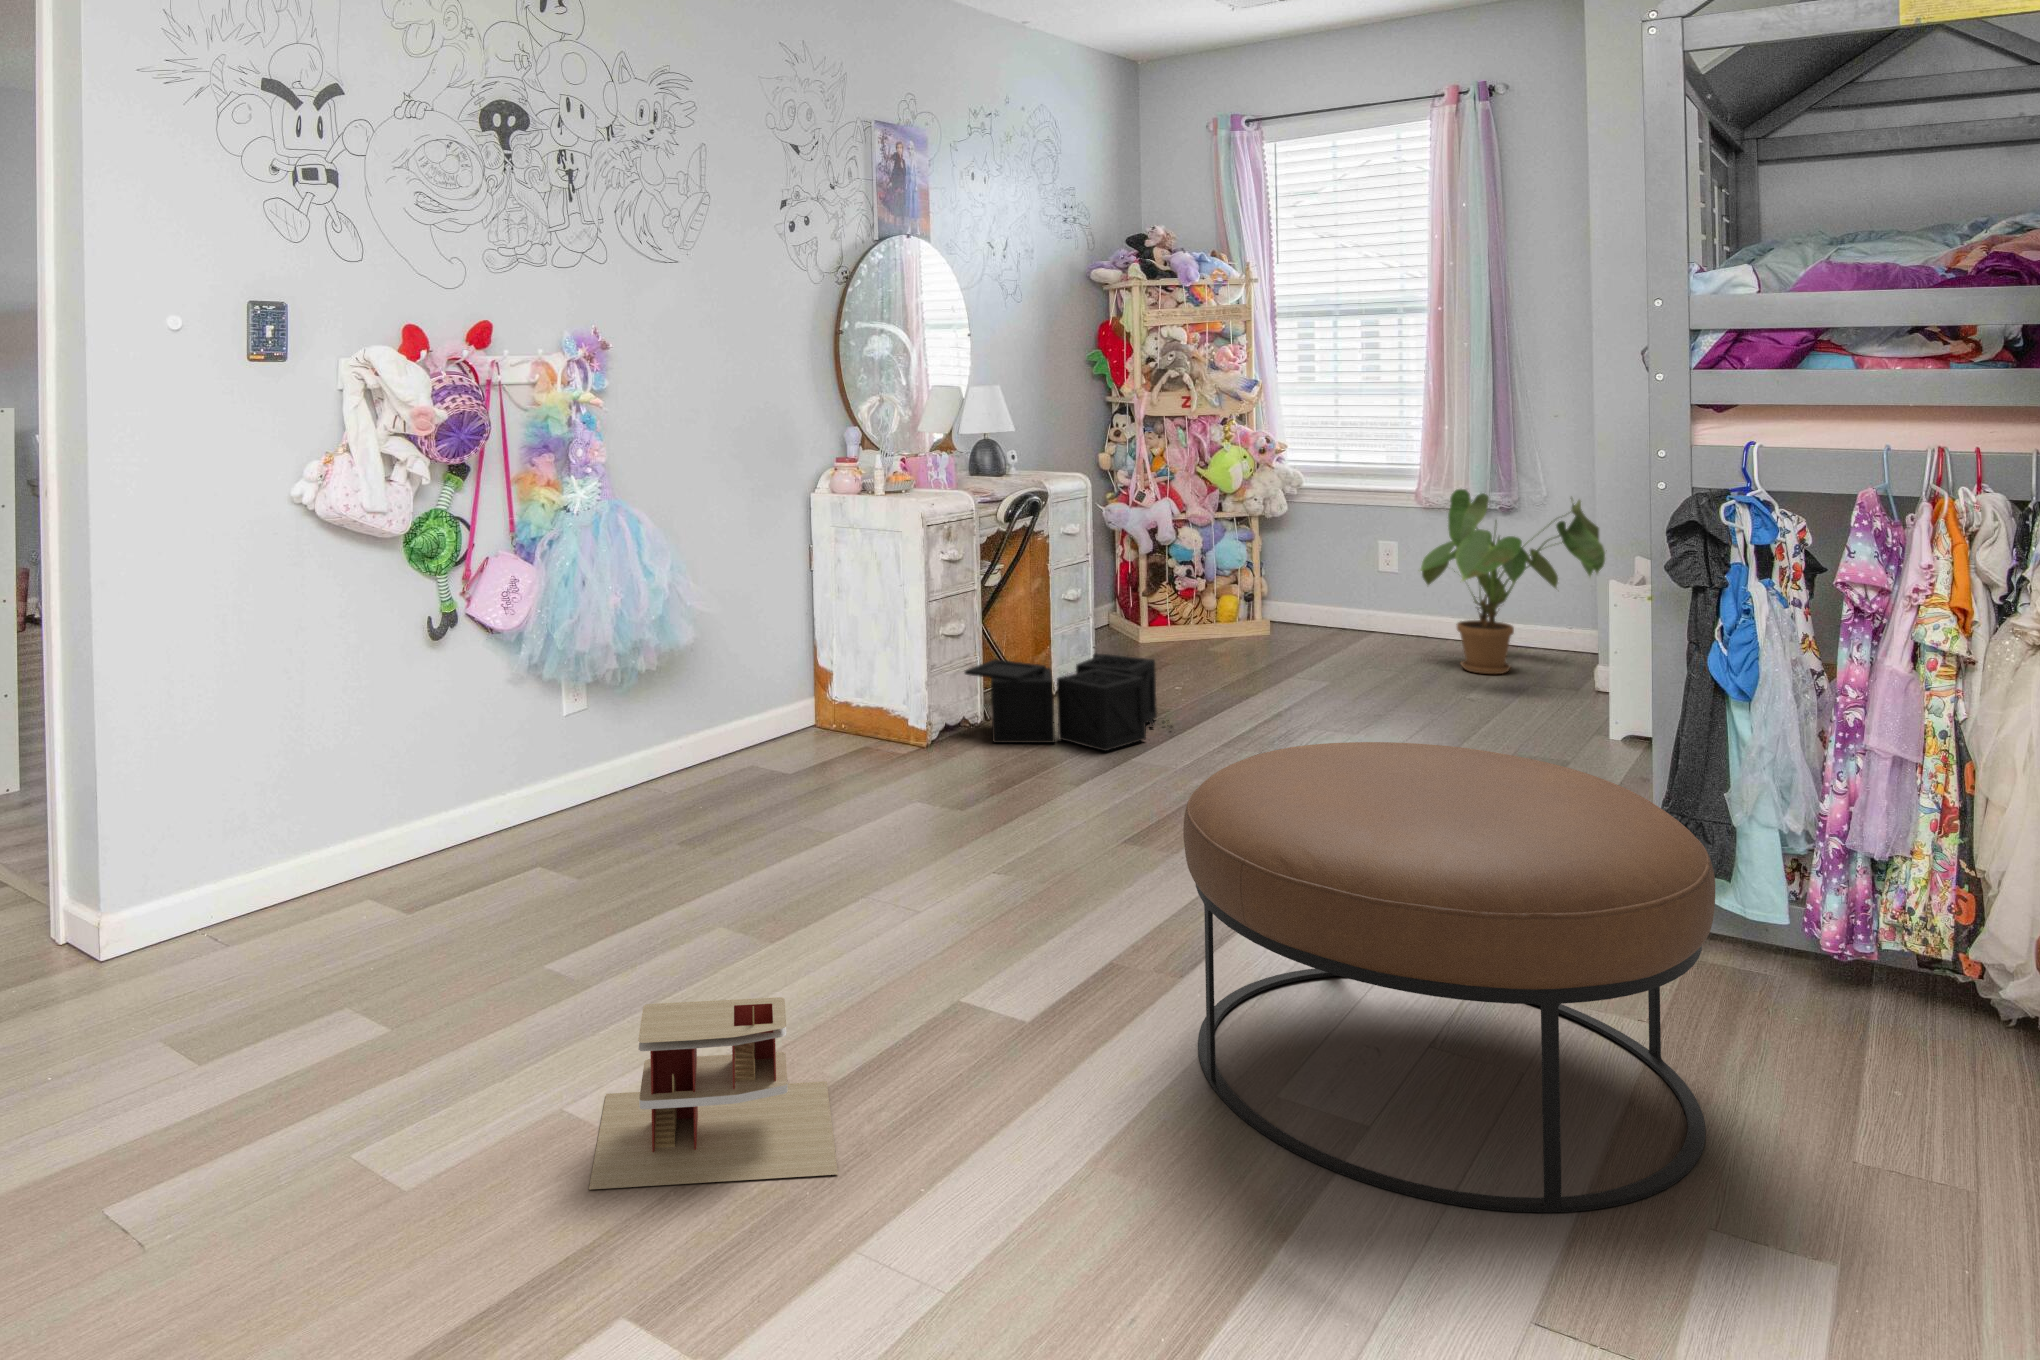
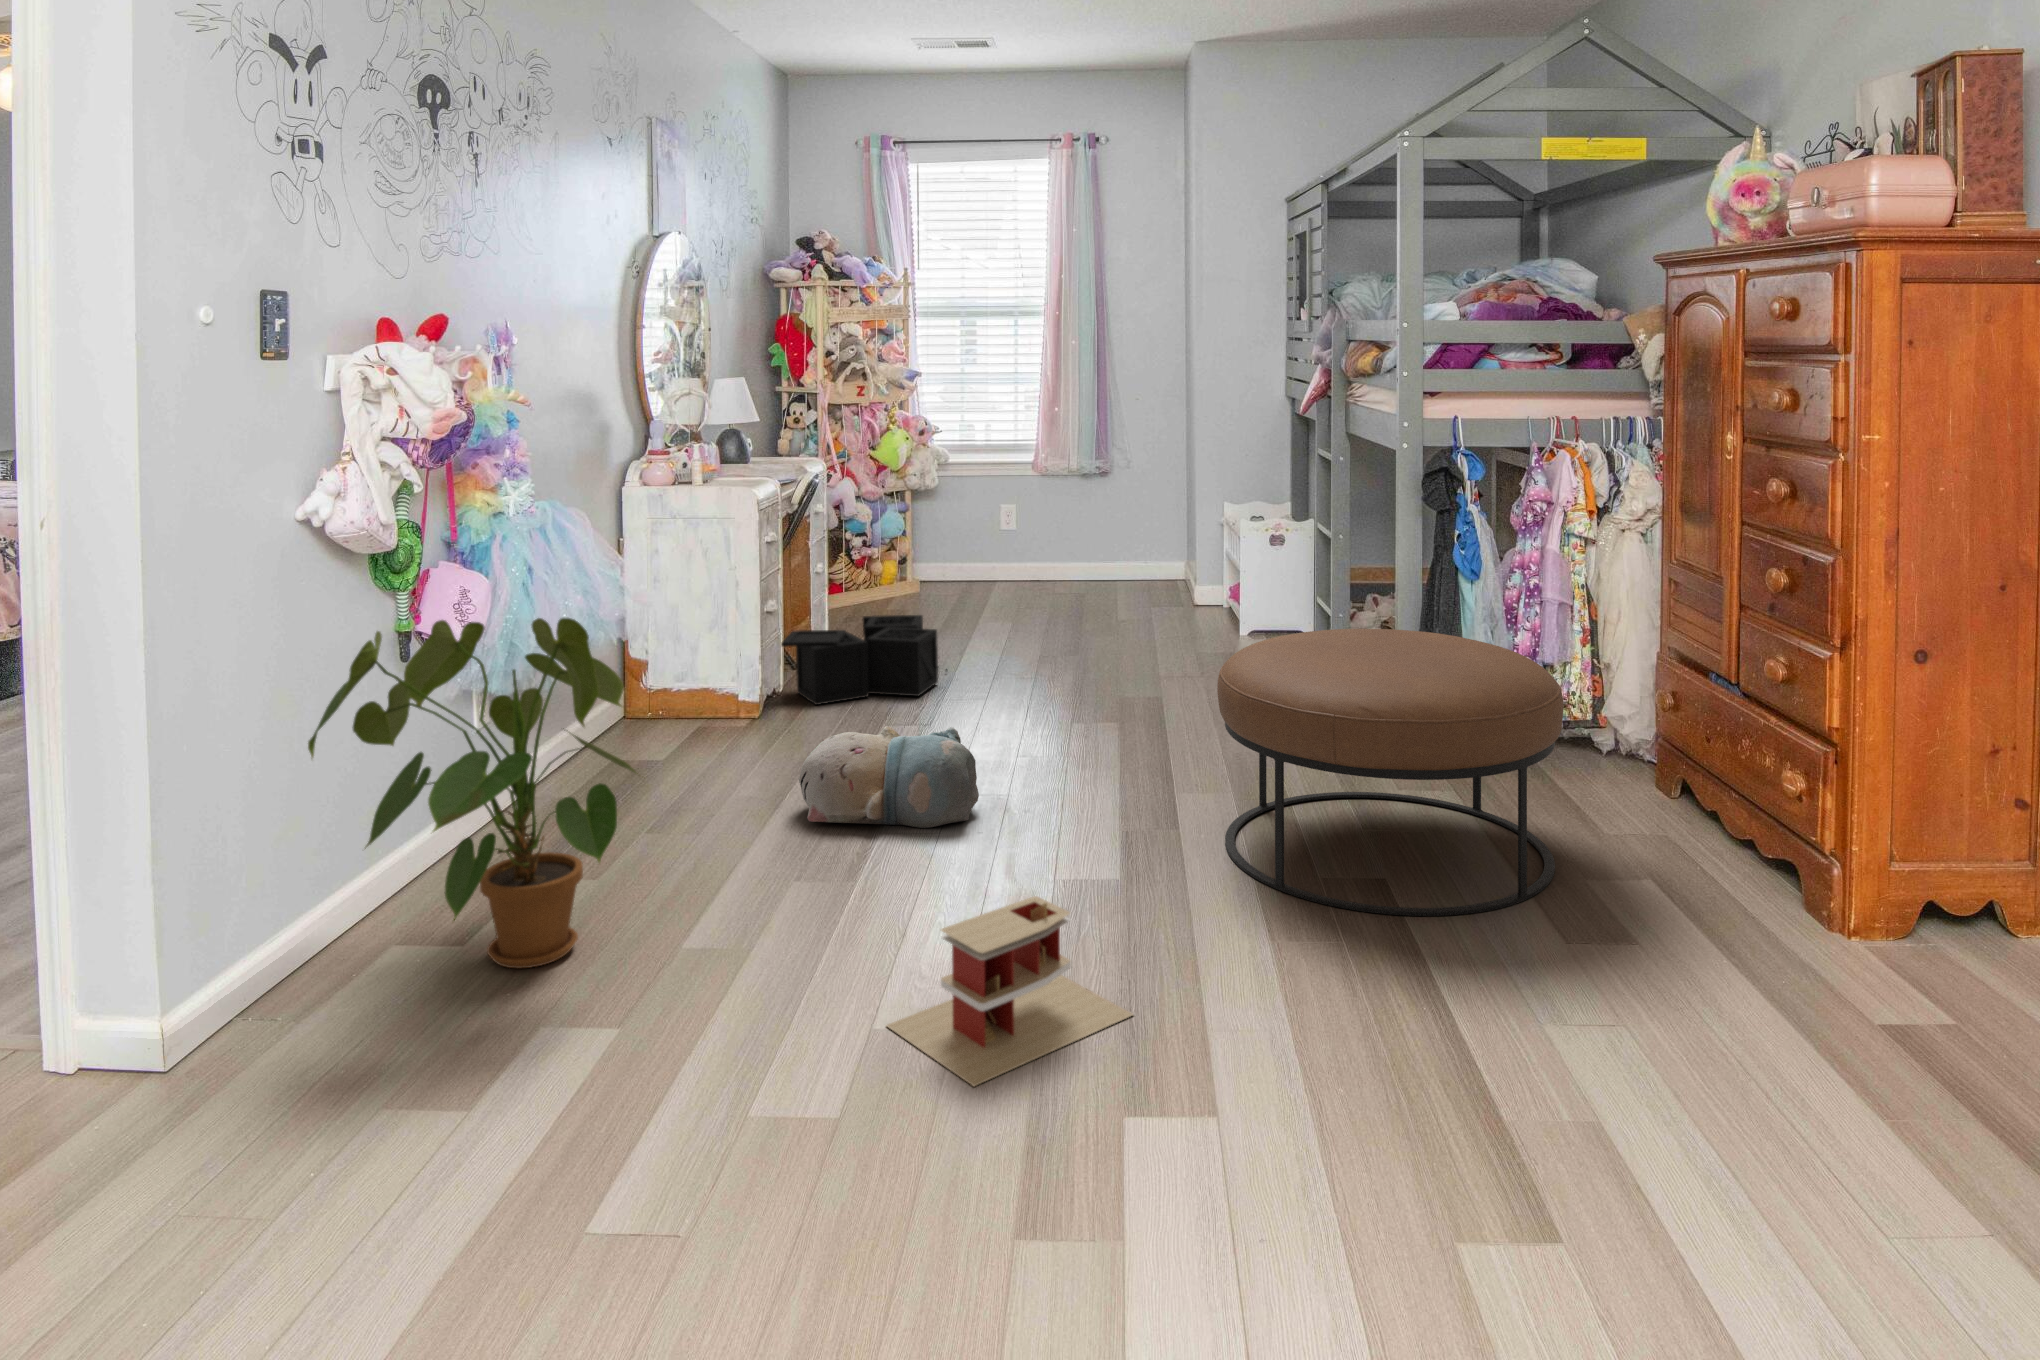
house plant: present [1420,489,1605,674] -> present [308,618,638,968]
plush toy: none [817,774,1002,899] -> present [799,726,979,828]

